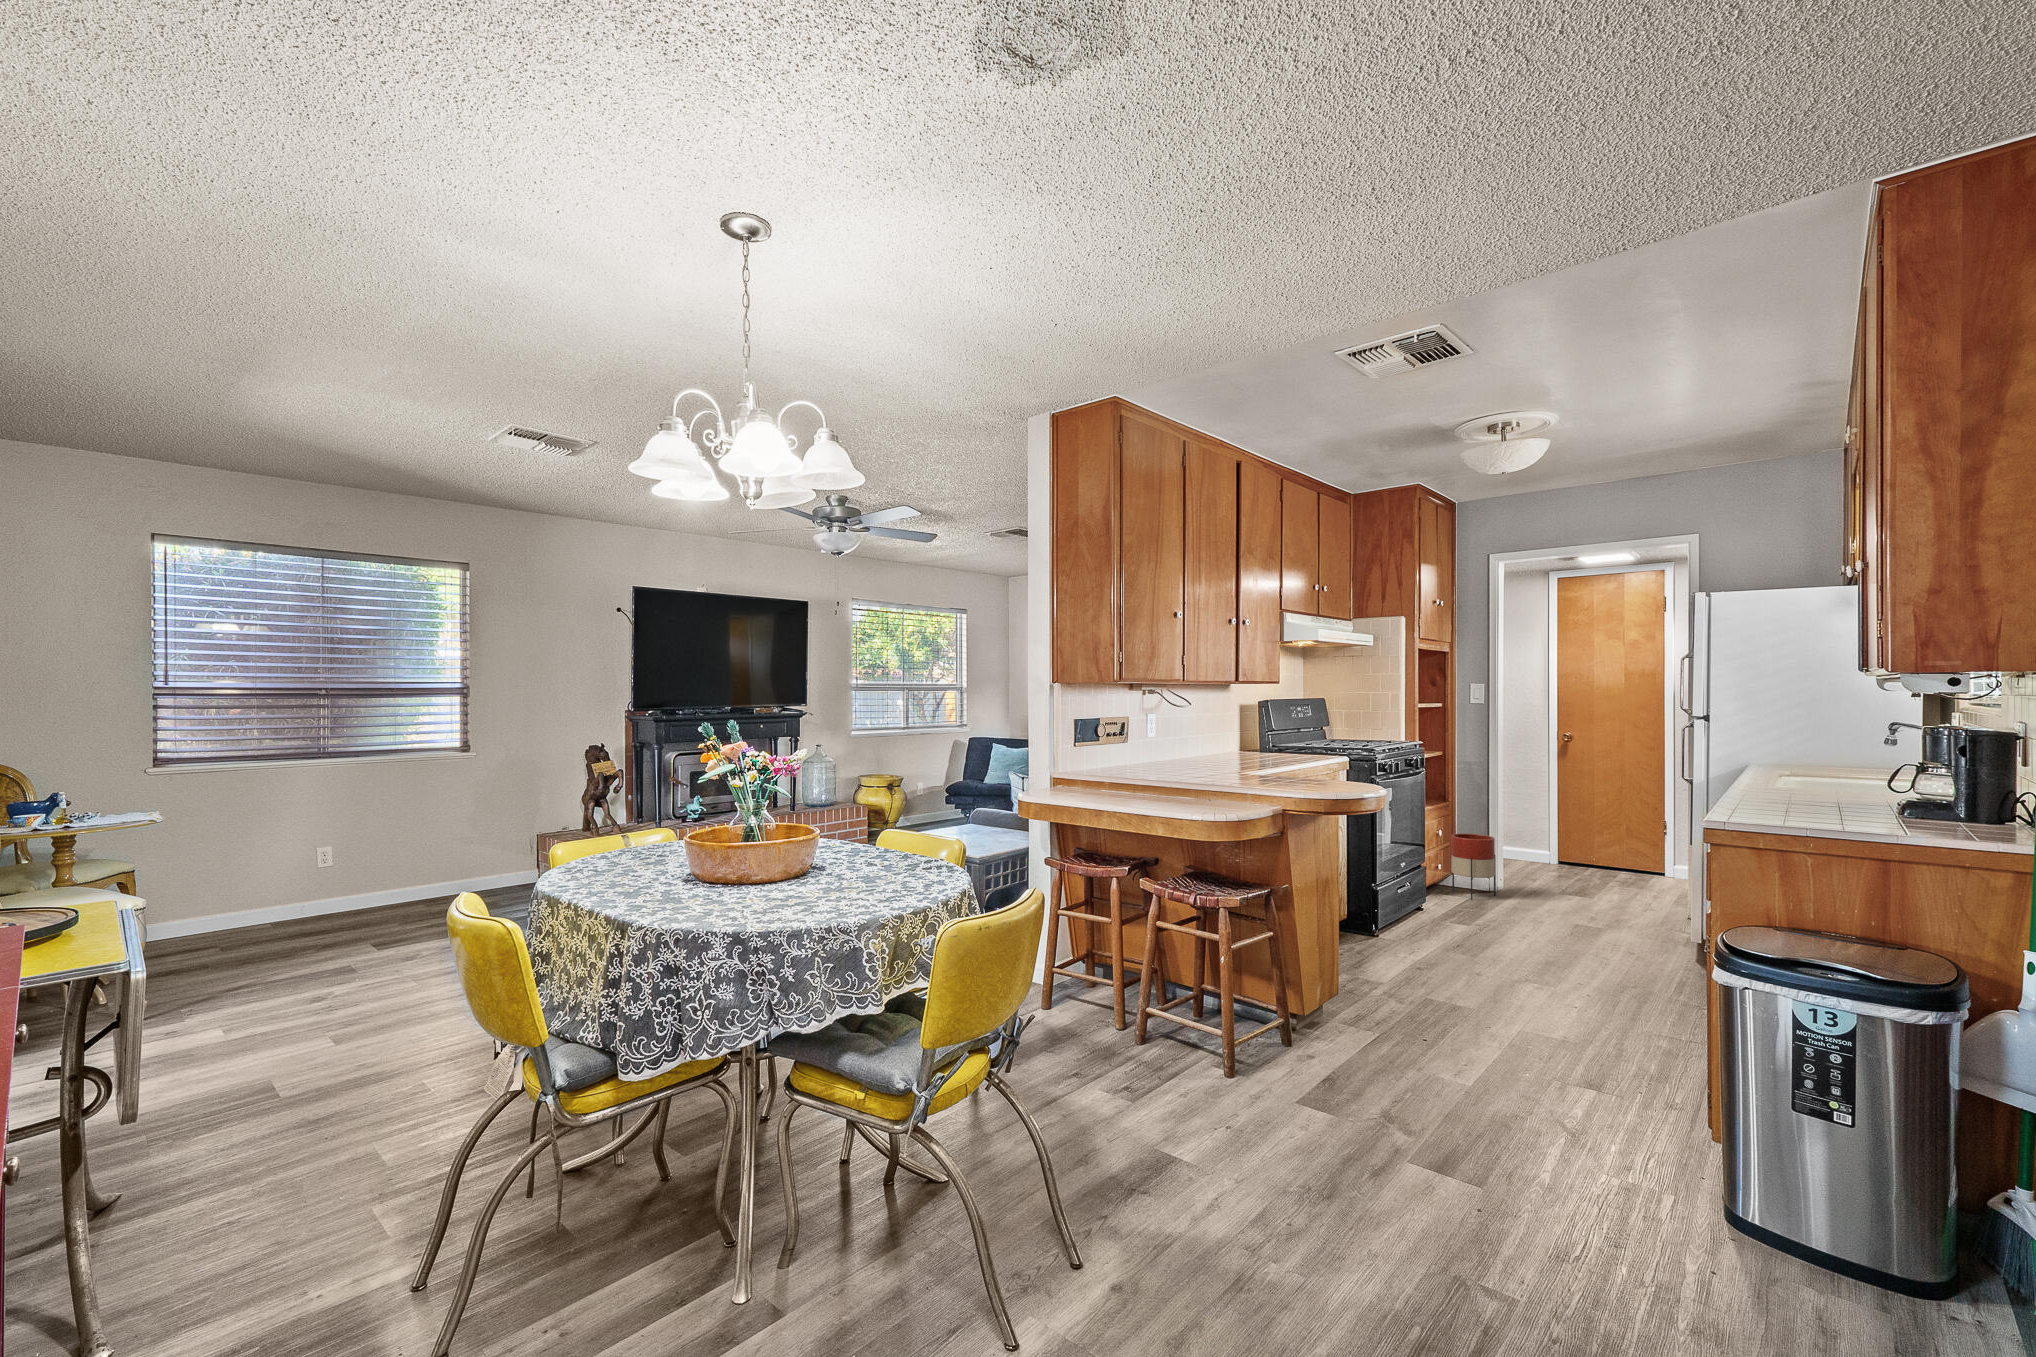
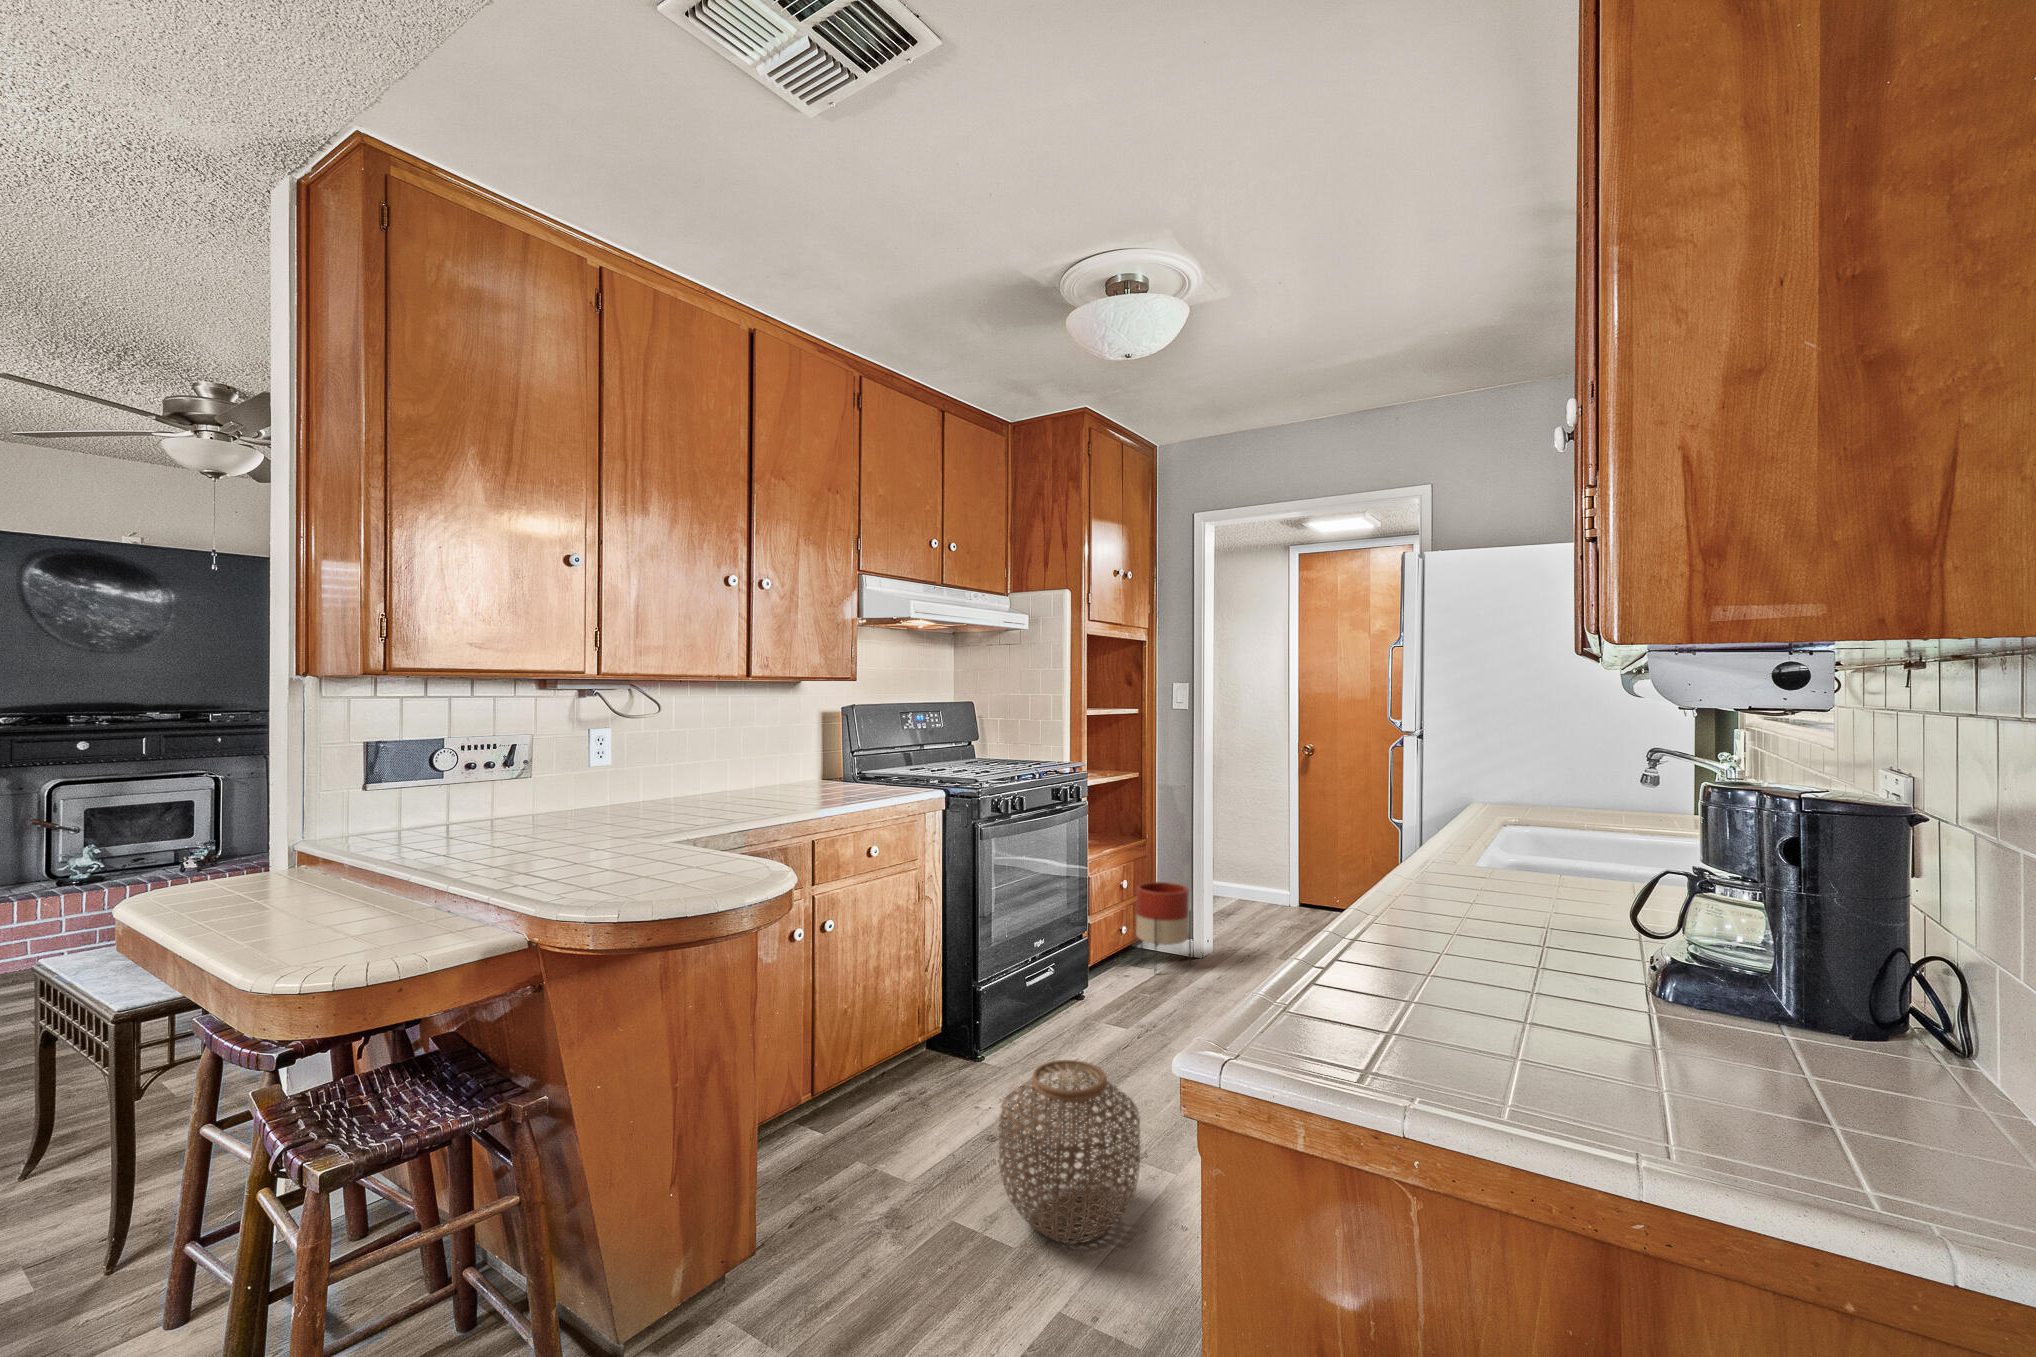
woven basket: none [1460,910,1555,1010] -> present [999,1060,1140,1243]

